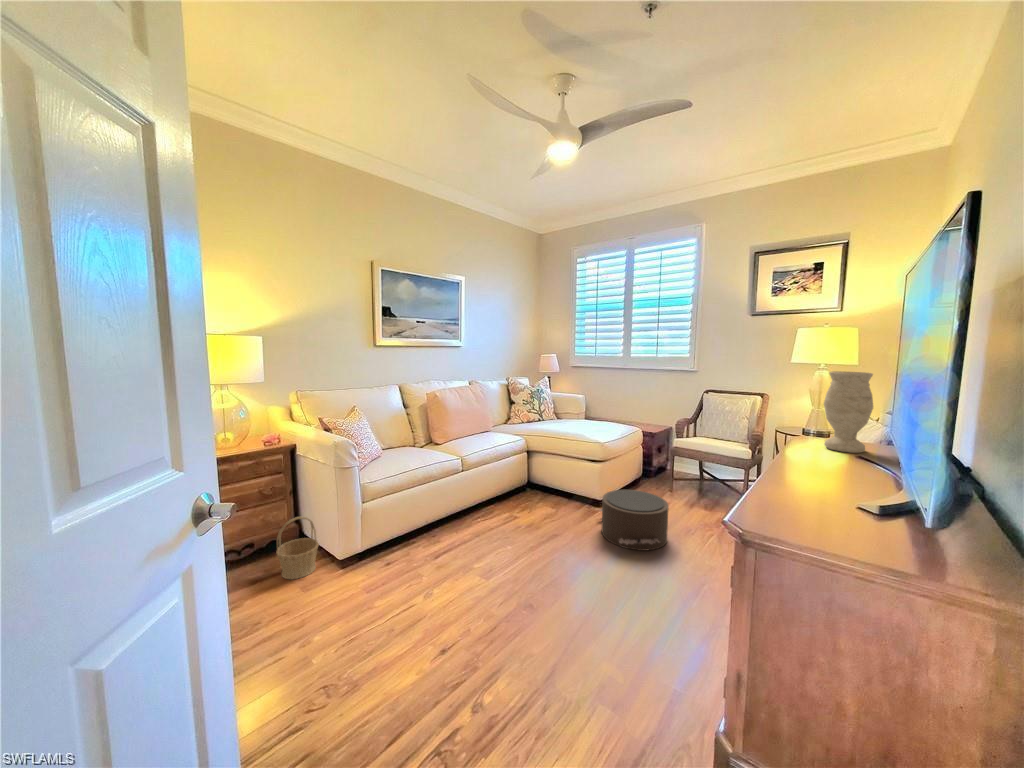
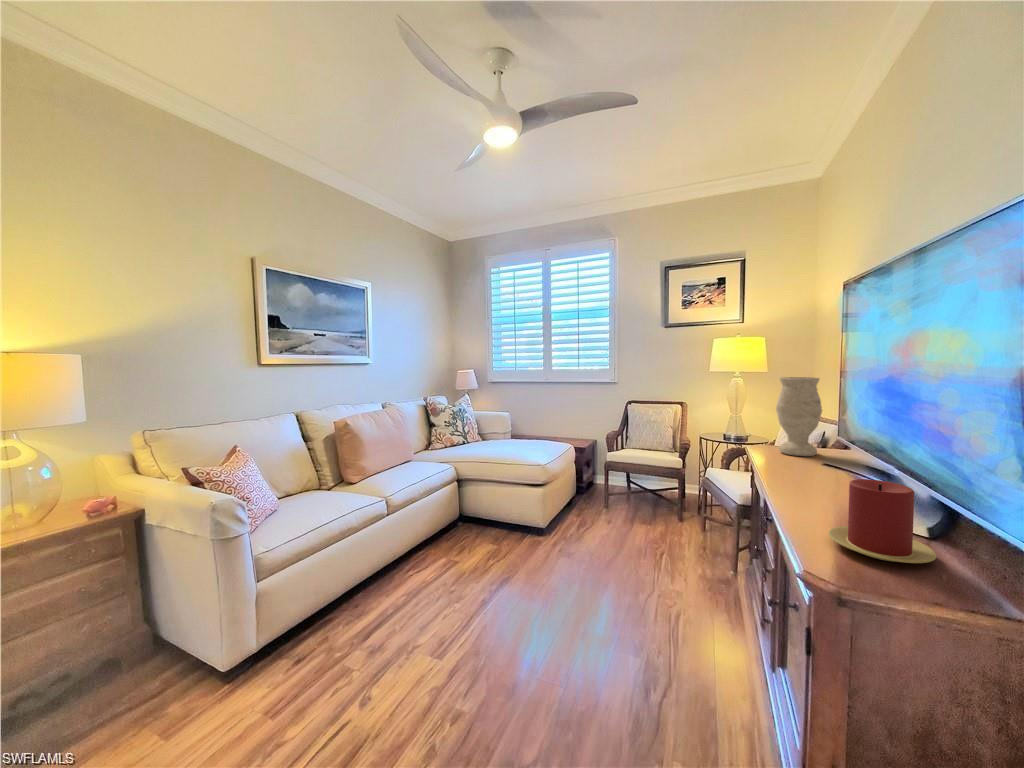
candle: none [772,461,859,533] -> present [828,479,936,563]
pouf: present [600,490,669,551] -> none [546,512,623,580]
basket: present [276,516,319,579] -> none [112,618,188,722]

